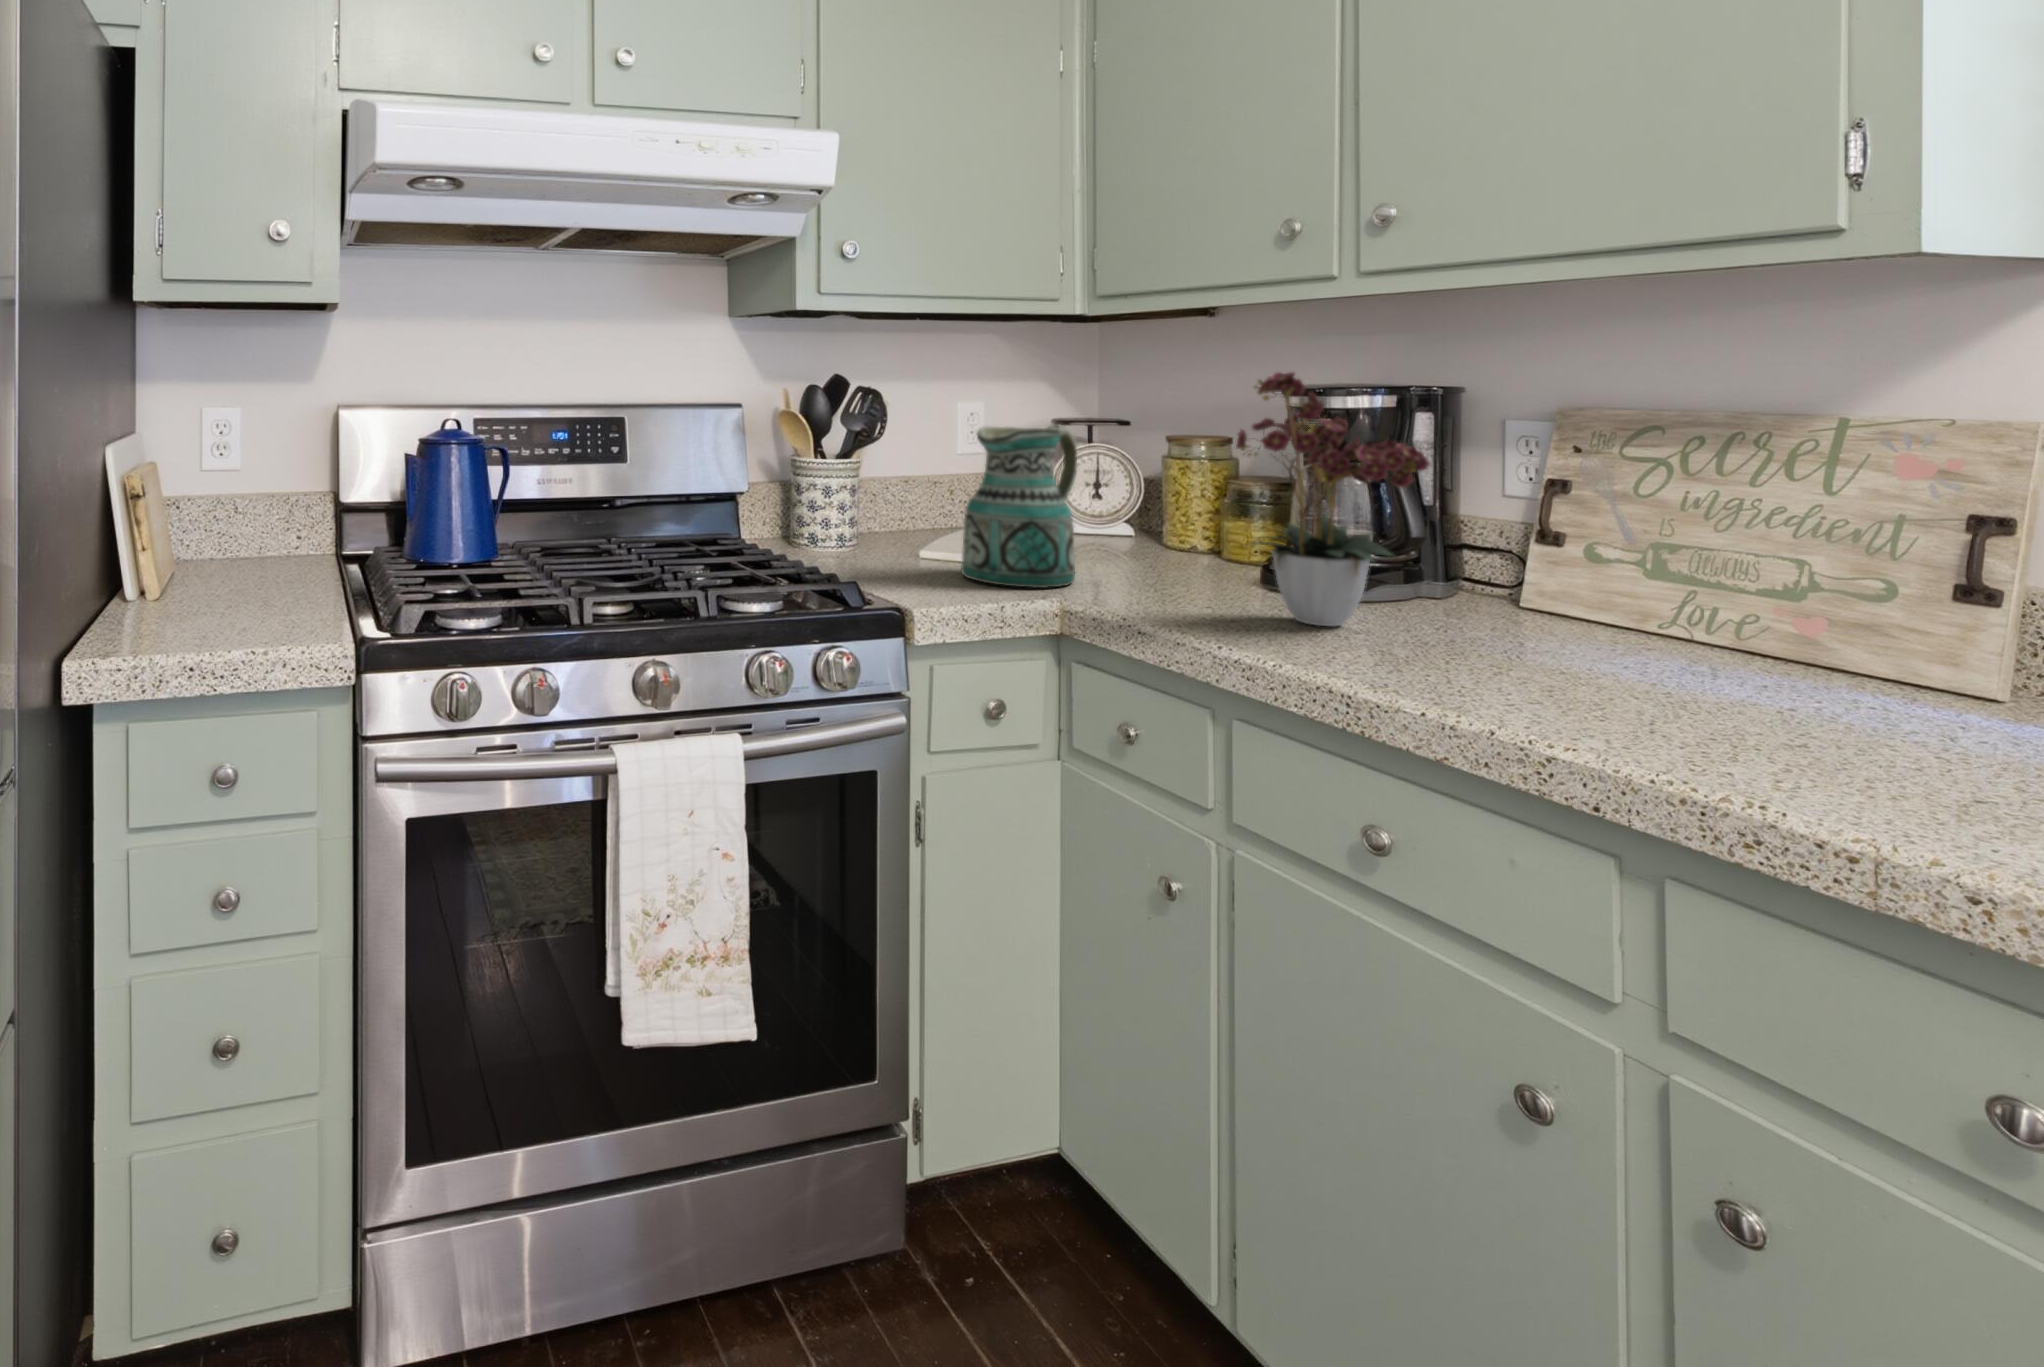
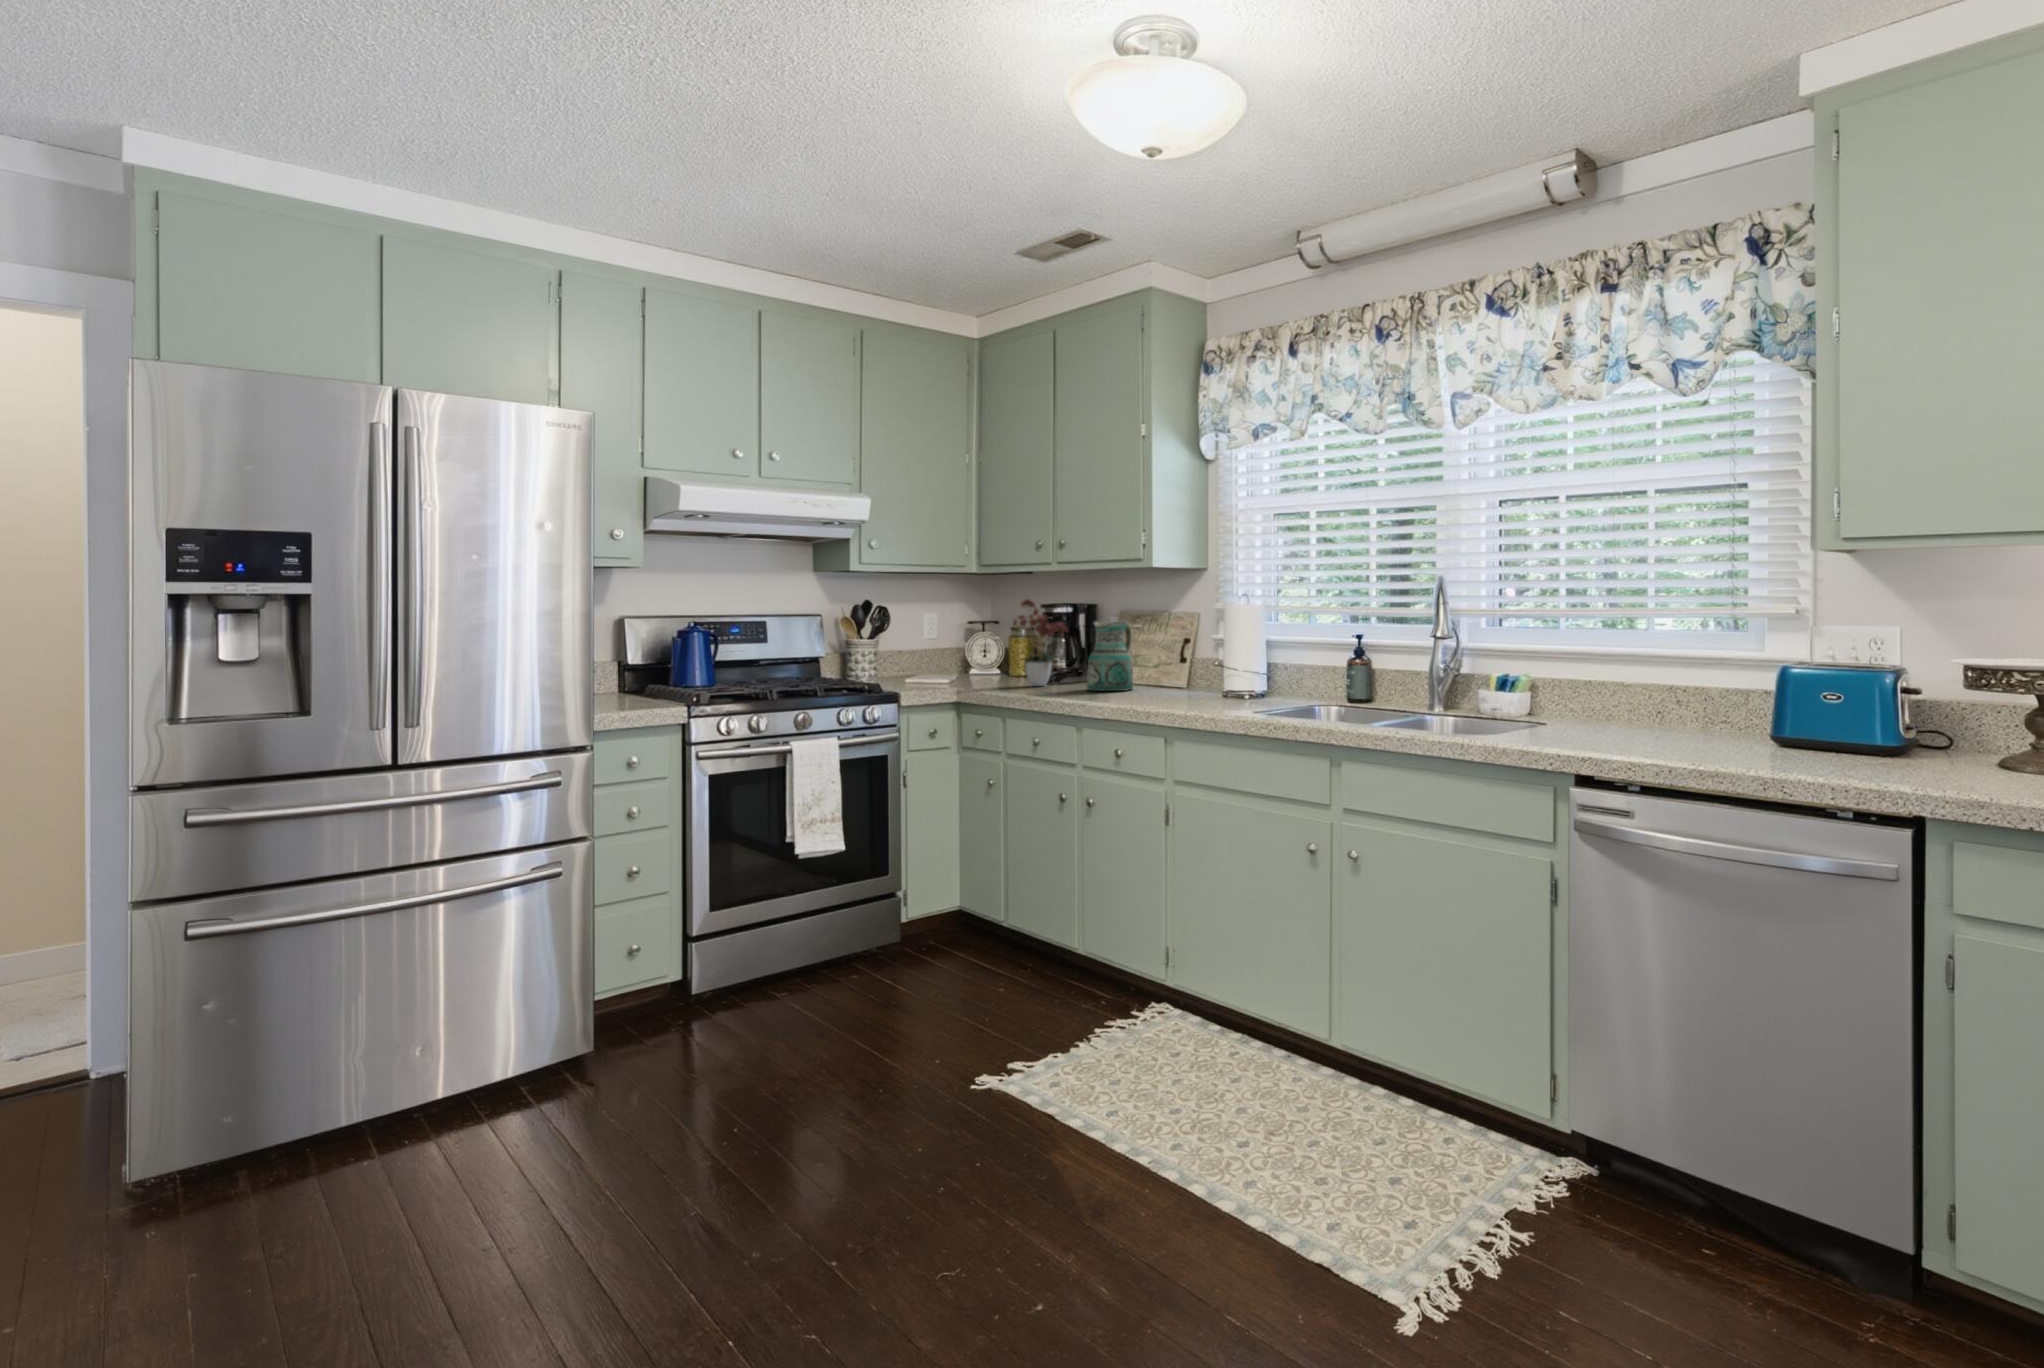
ceramic pitcher: present [961,424,1078,588] -> present [1087,620,1133,691]

